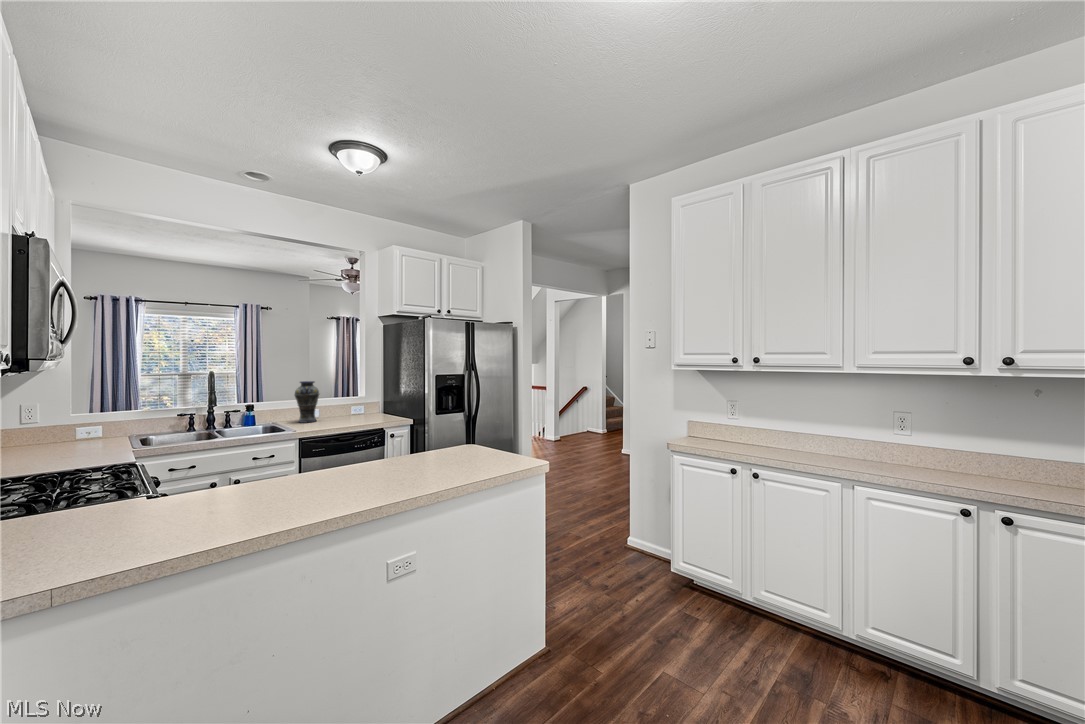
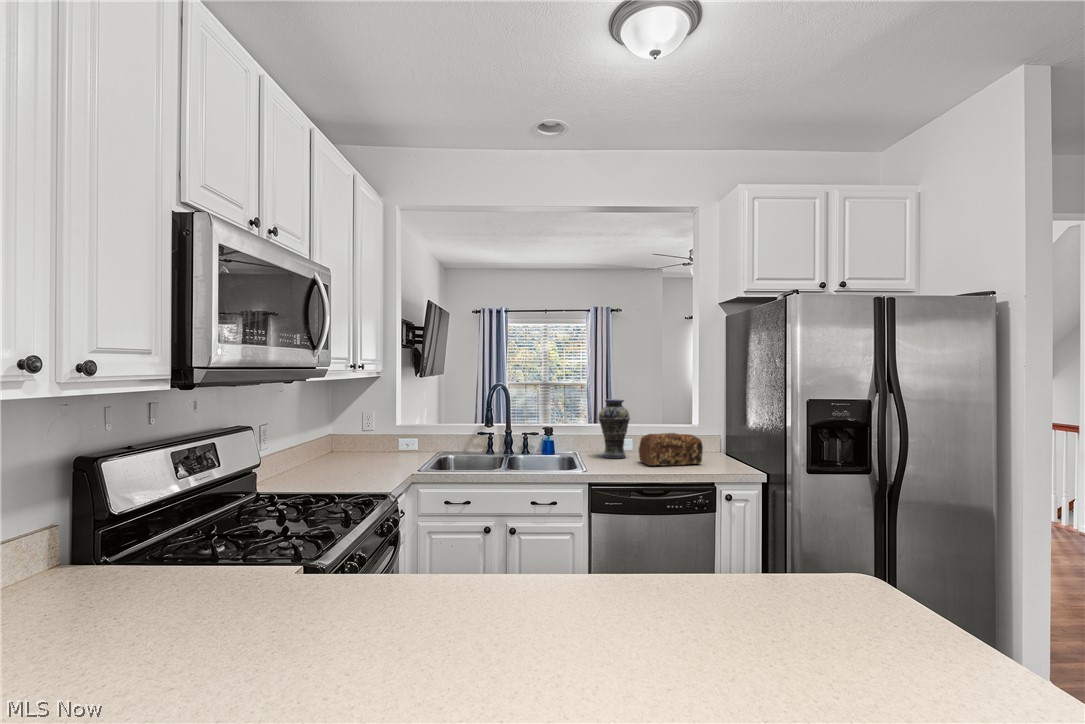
bread loaf: none [329,401,373,424] -> present [639,433,703,466]

